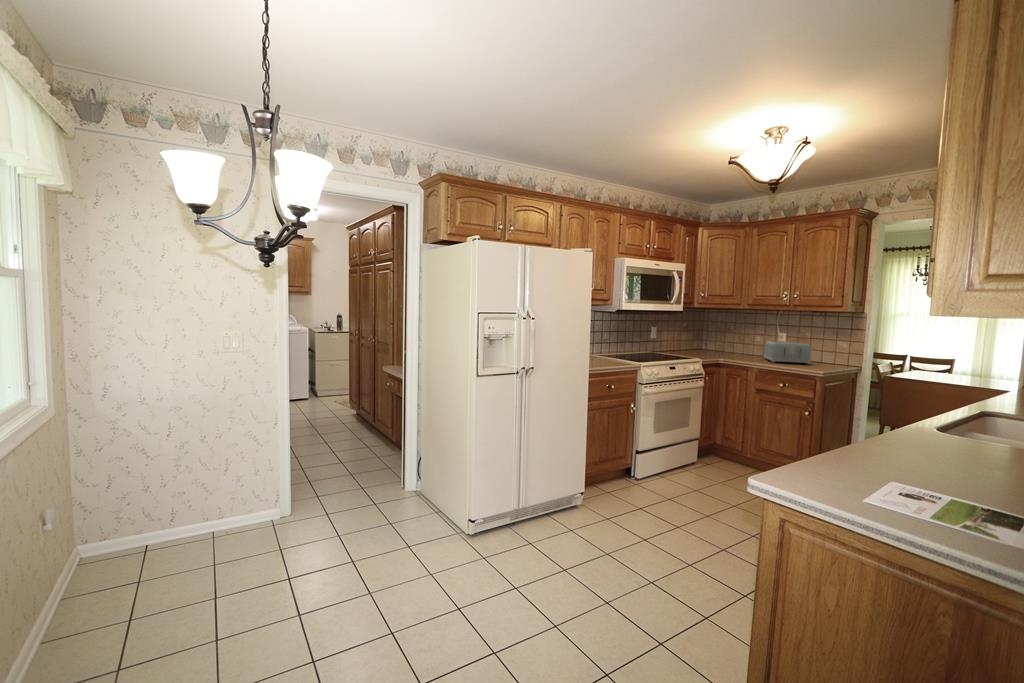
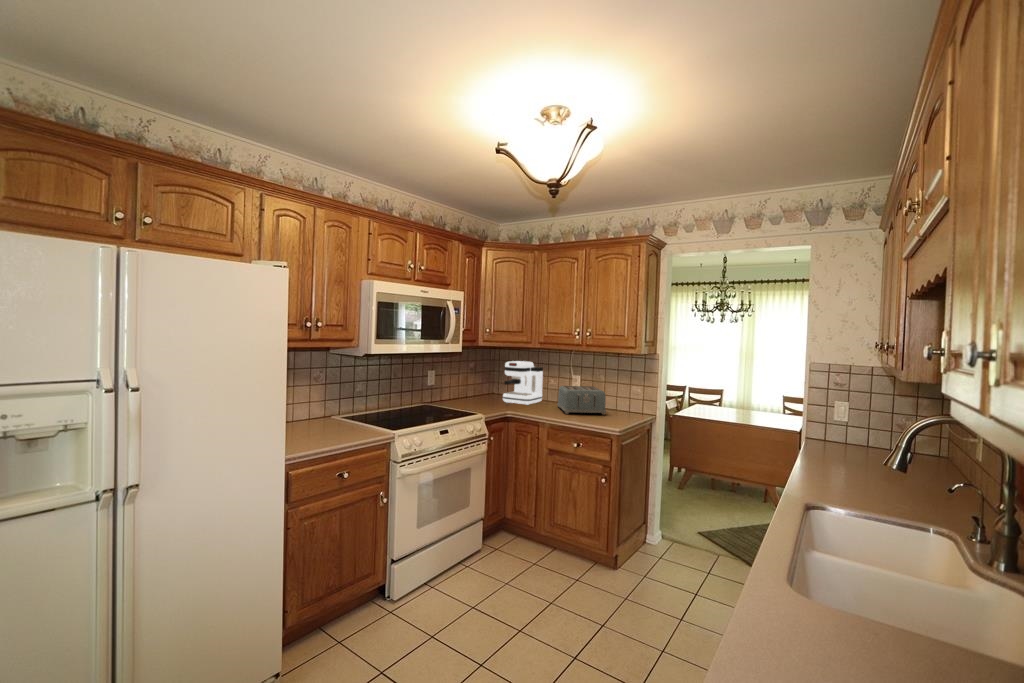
coffee maker: none [713,321,750,356] -> present [503,361,543,405]

